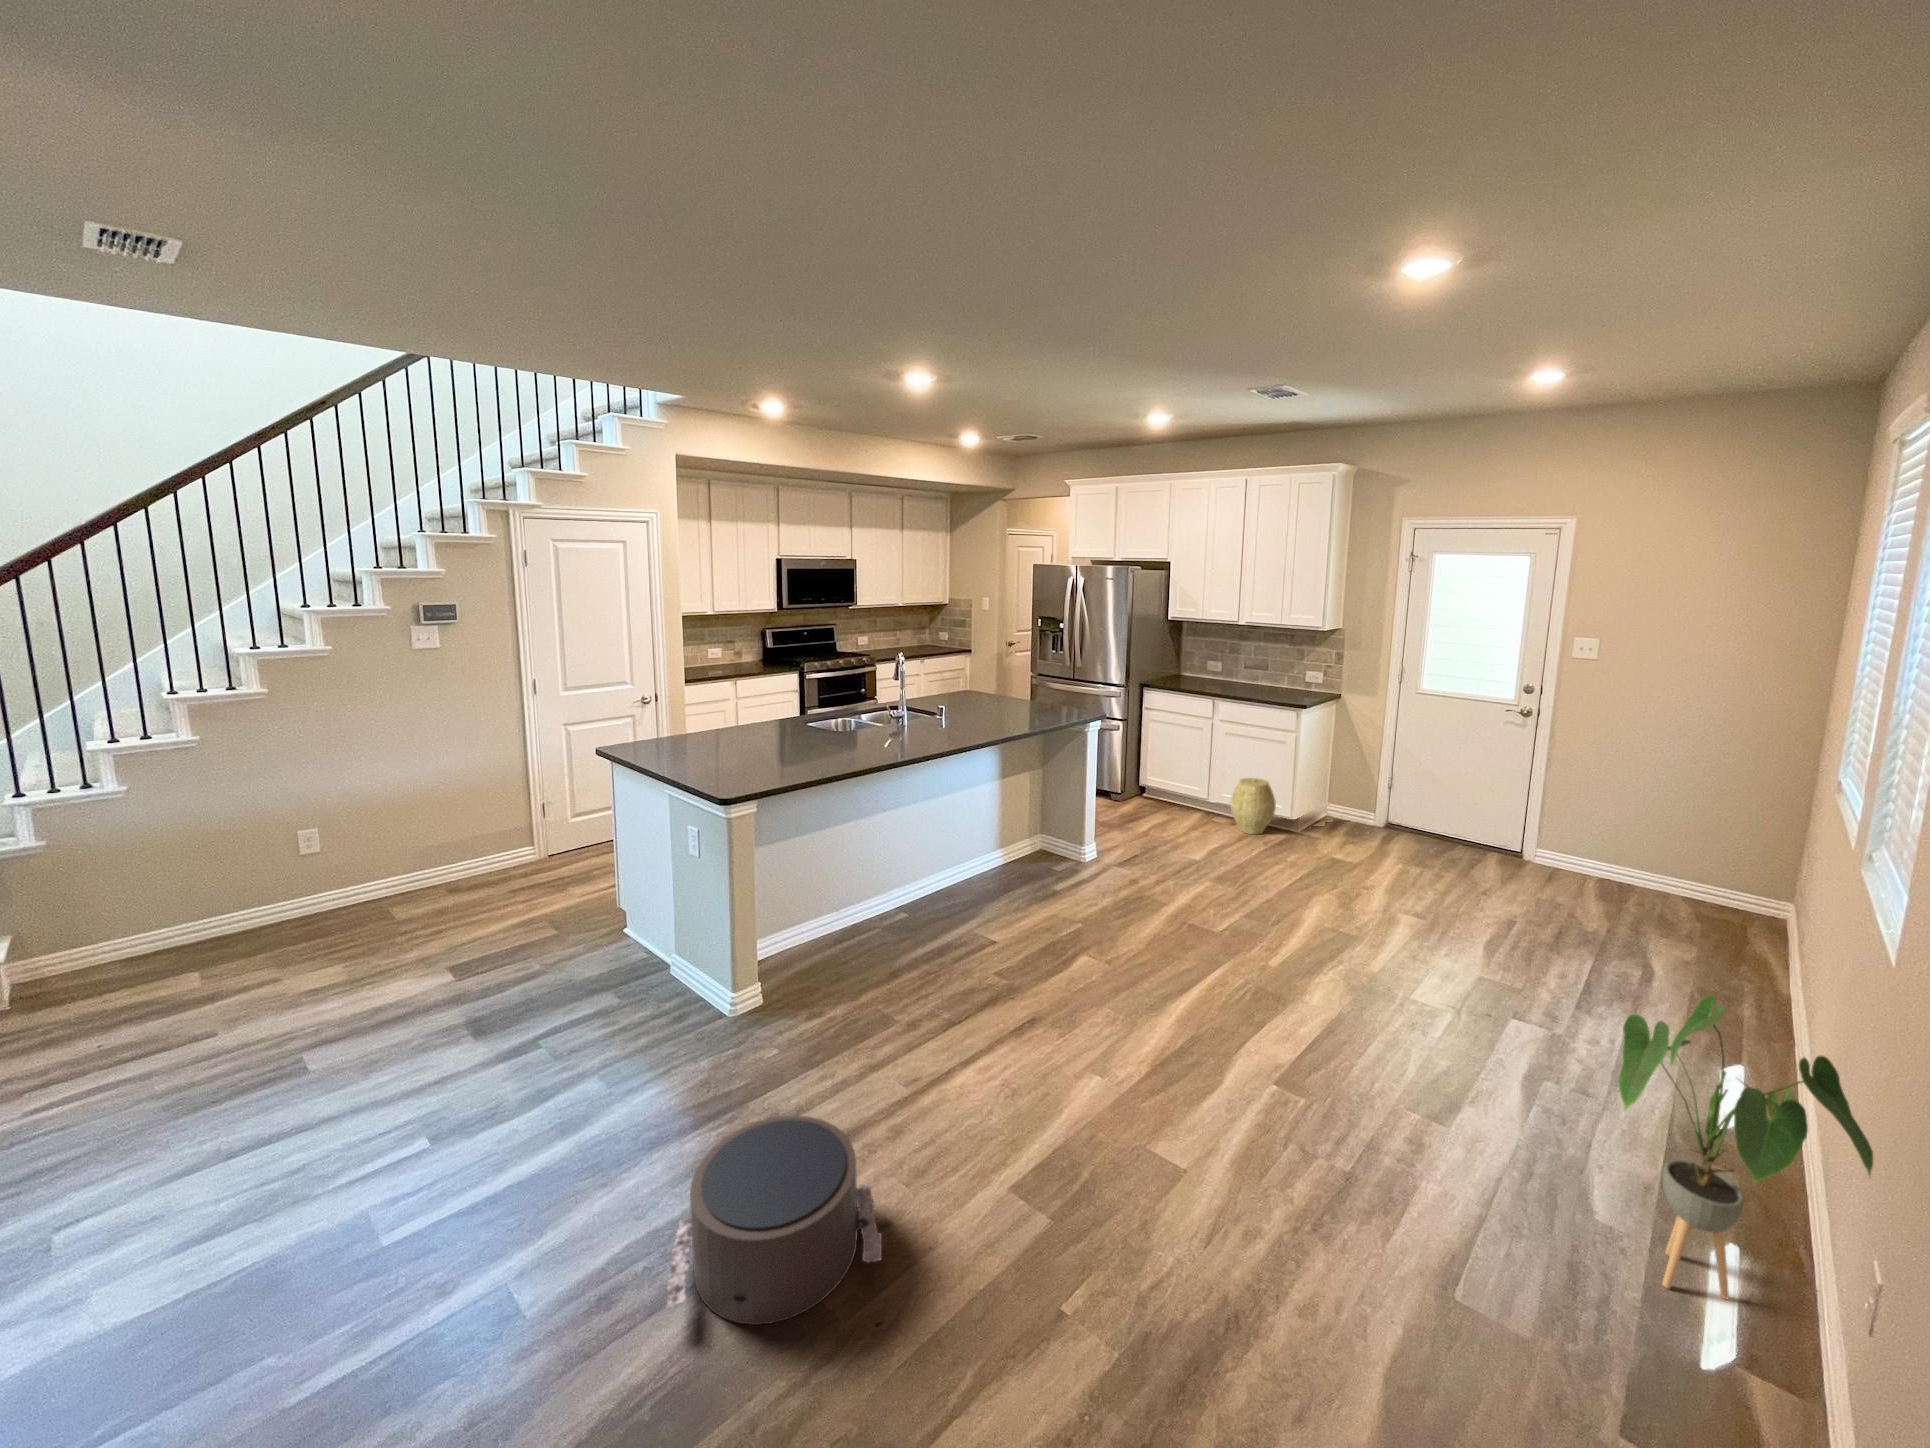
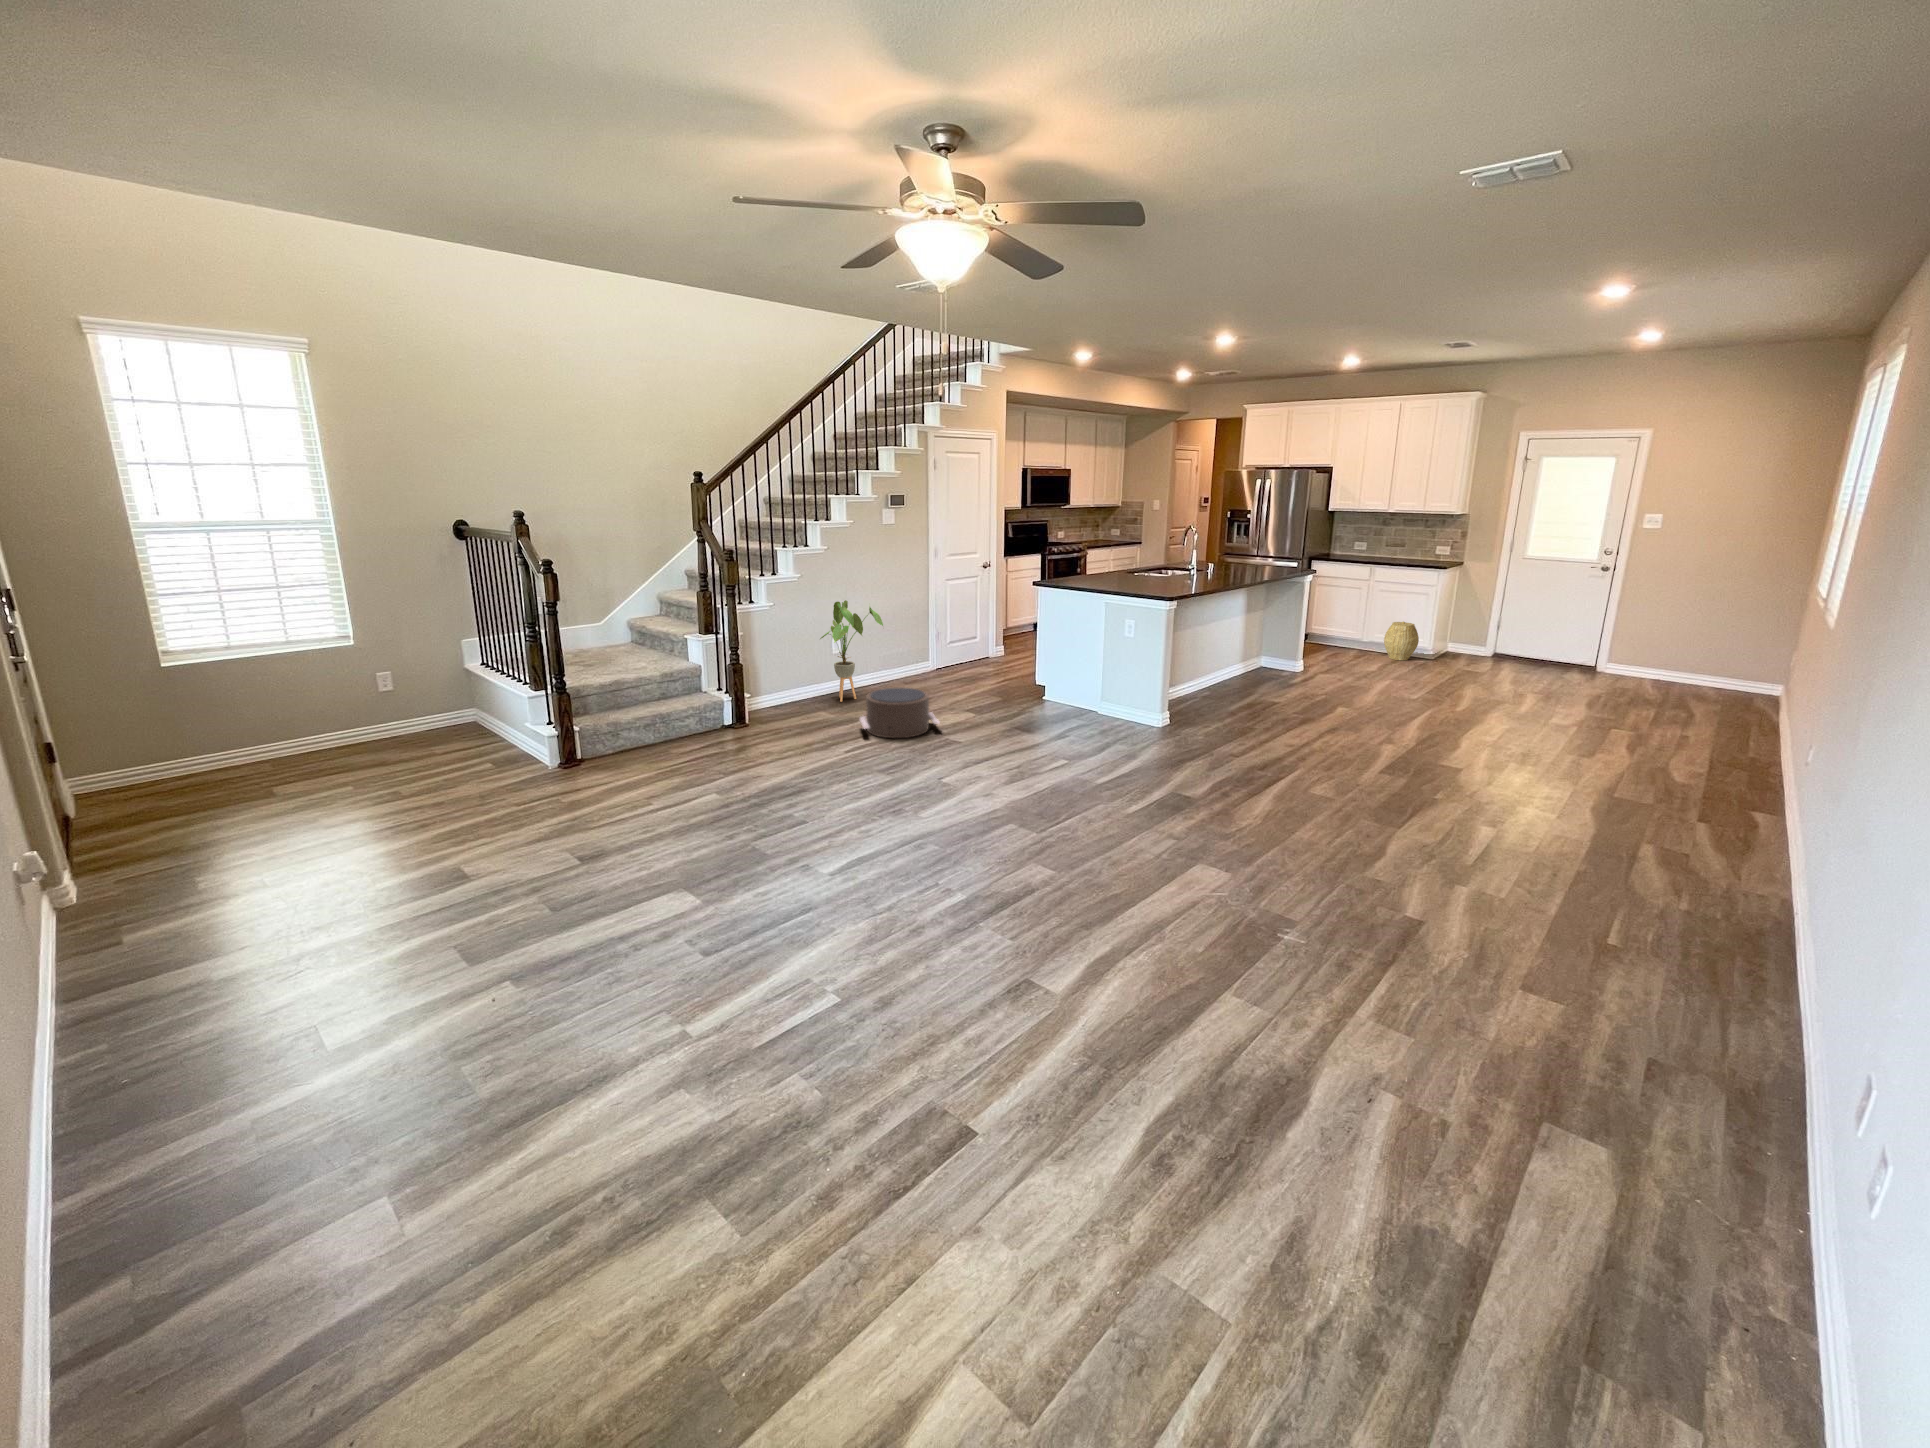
house plant: present [1618,996,1873,1299] -> present [820,600,883,702]
pouf: present [667,1115,882,1325] -> present [860,688,940,738]

